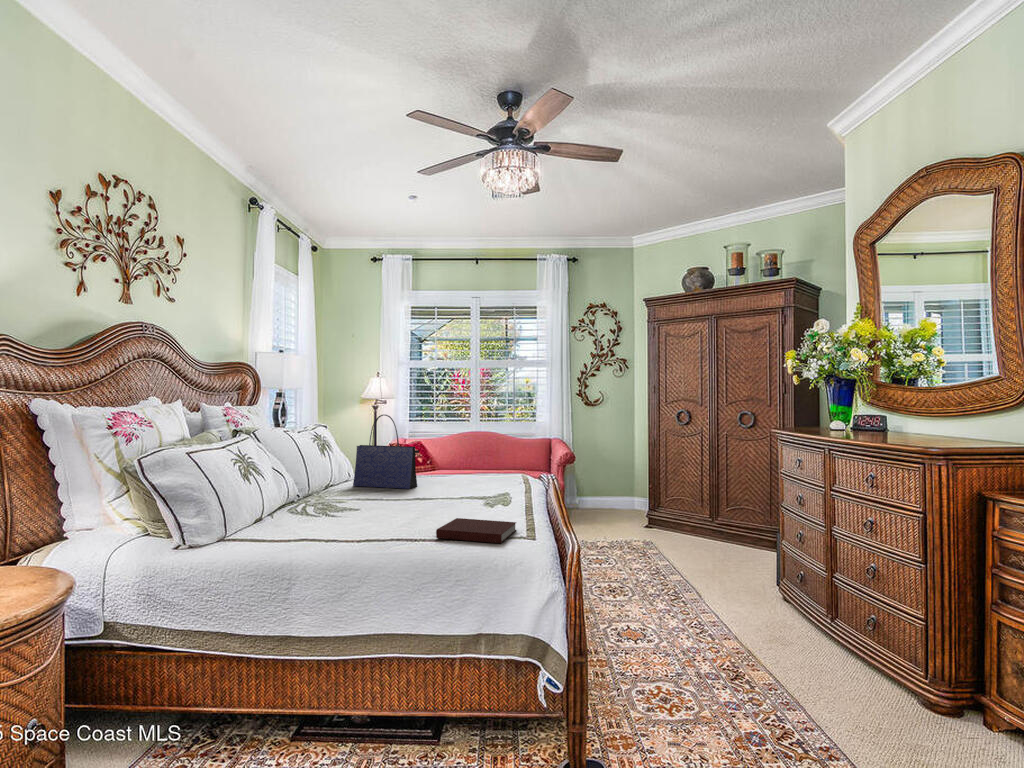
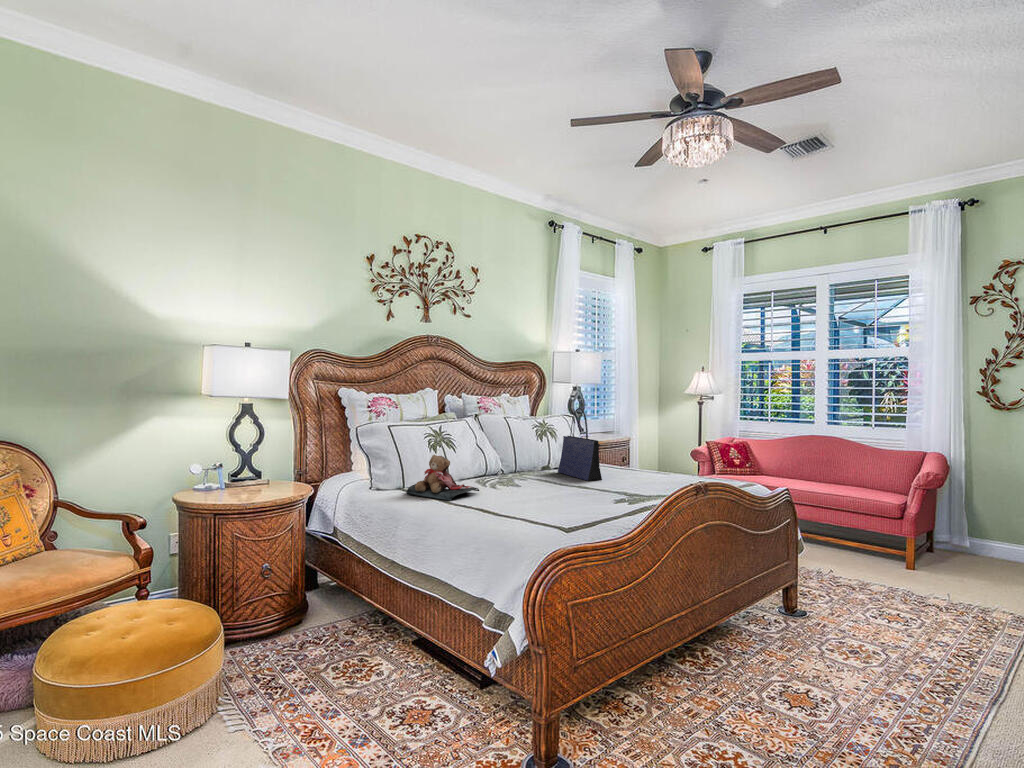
teddy bear: none [266,482,359,541] -> present [406,455,479,501]
notebook: present [436,518,516,543] -> none [481,503,549,528]

